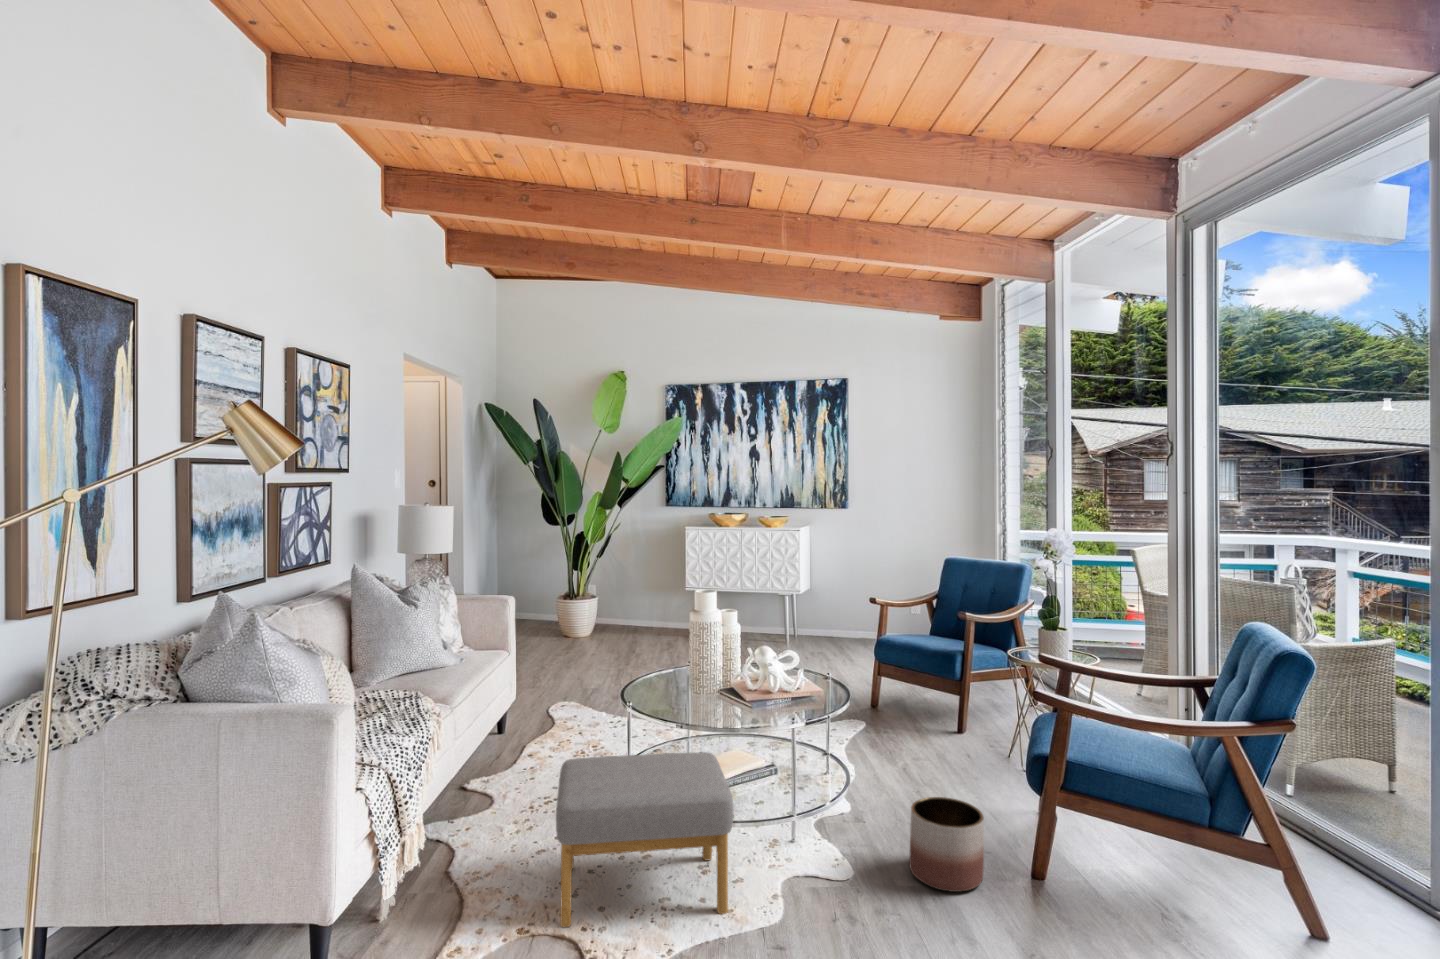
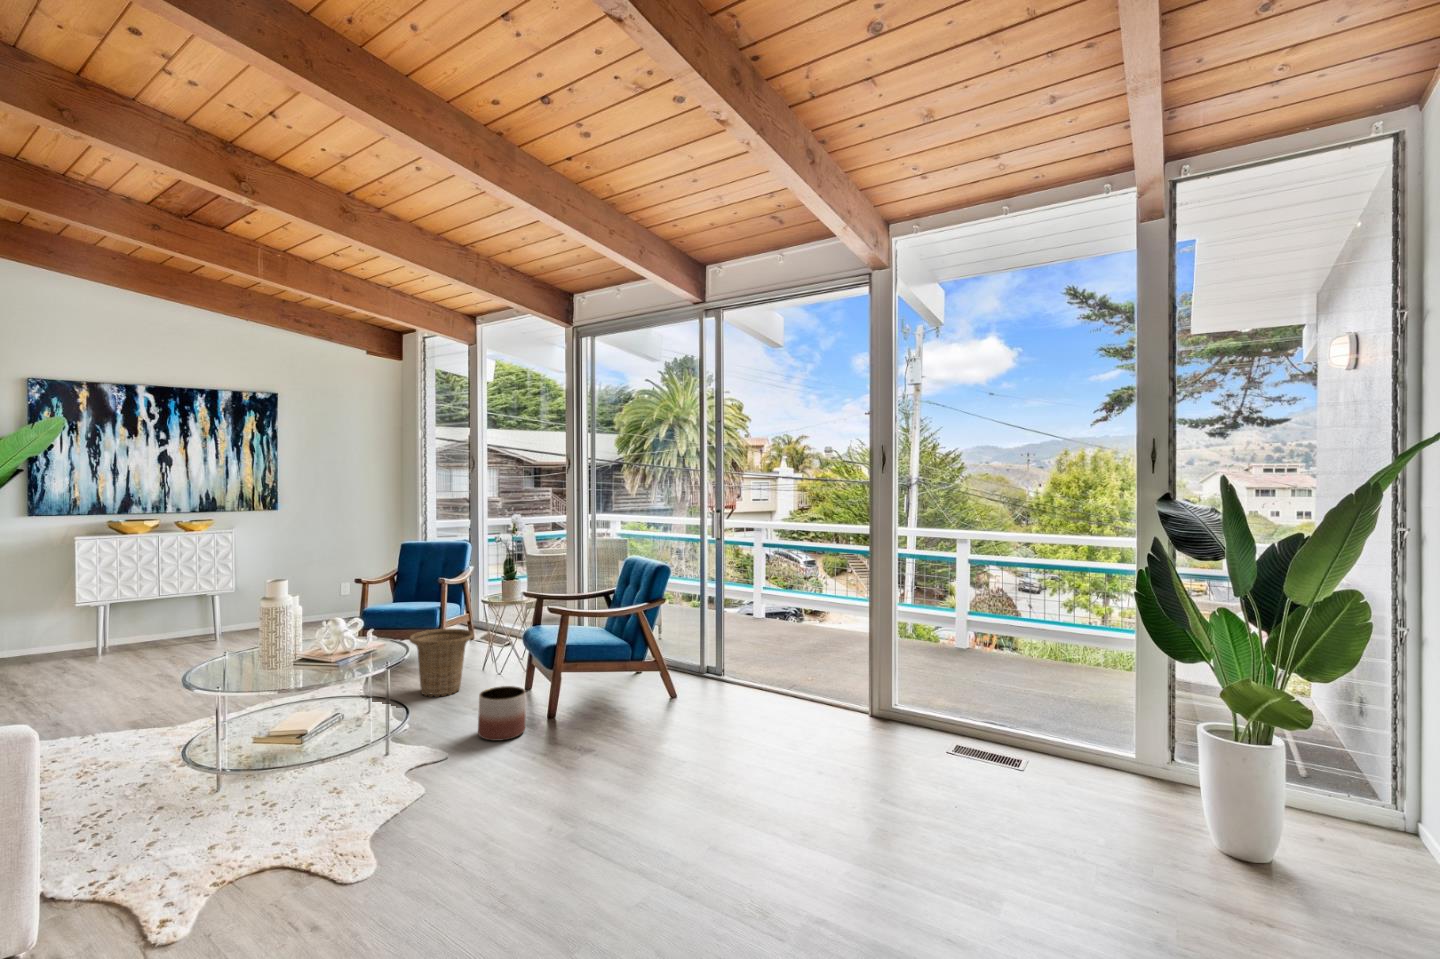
basket: none [889,681,976,780] -> present [409,629,474,697]
footstool: present [556,752,734,927] -> none [201,698,389,857]

